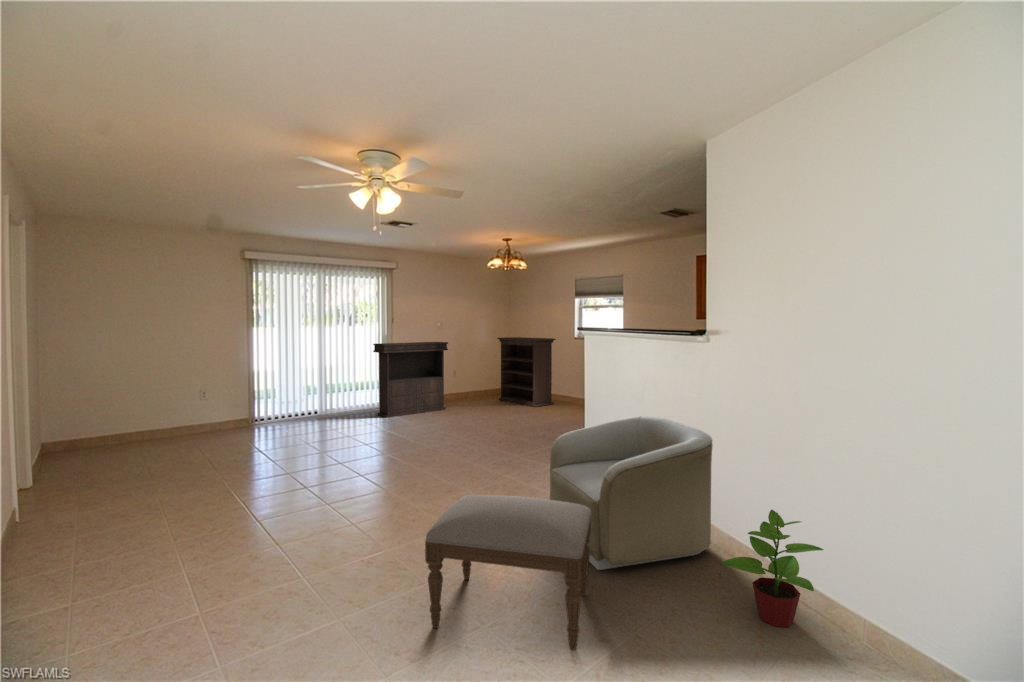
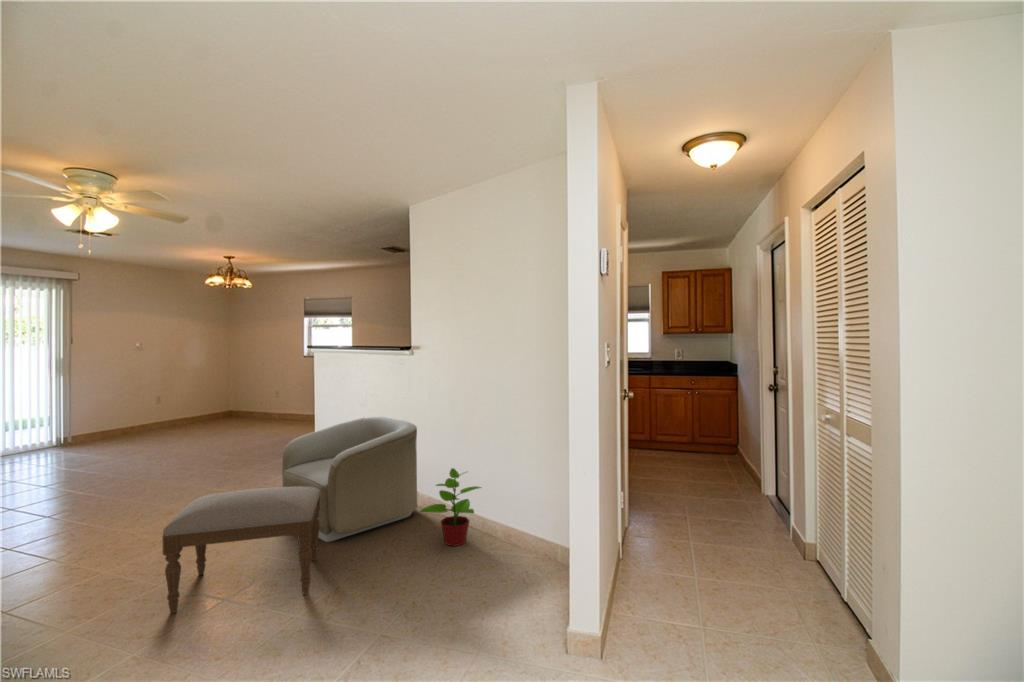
bookshelf: present [497,337,556,407] -> none [216,358,285,428]
console table: present [373,342,448,418] -> none [44,365,154,457]

